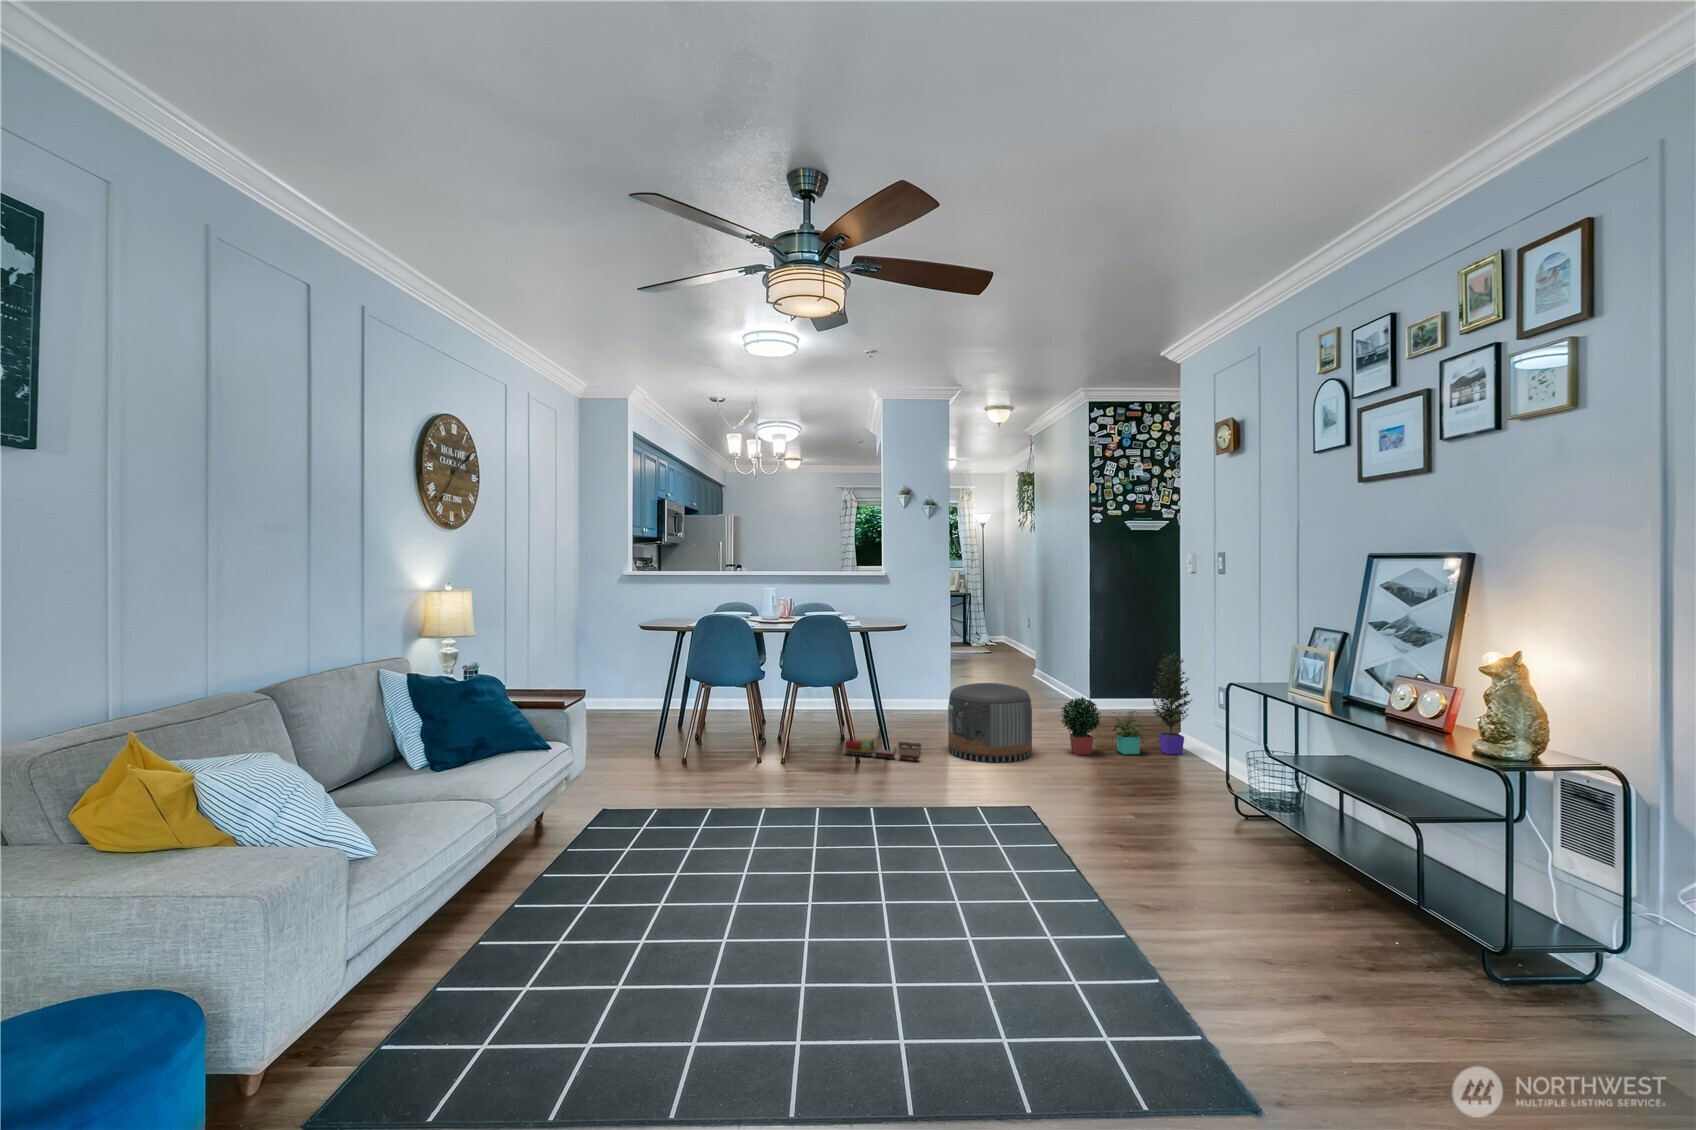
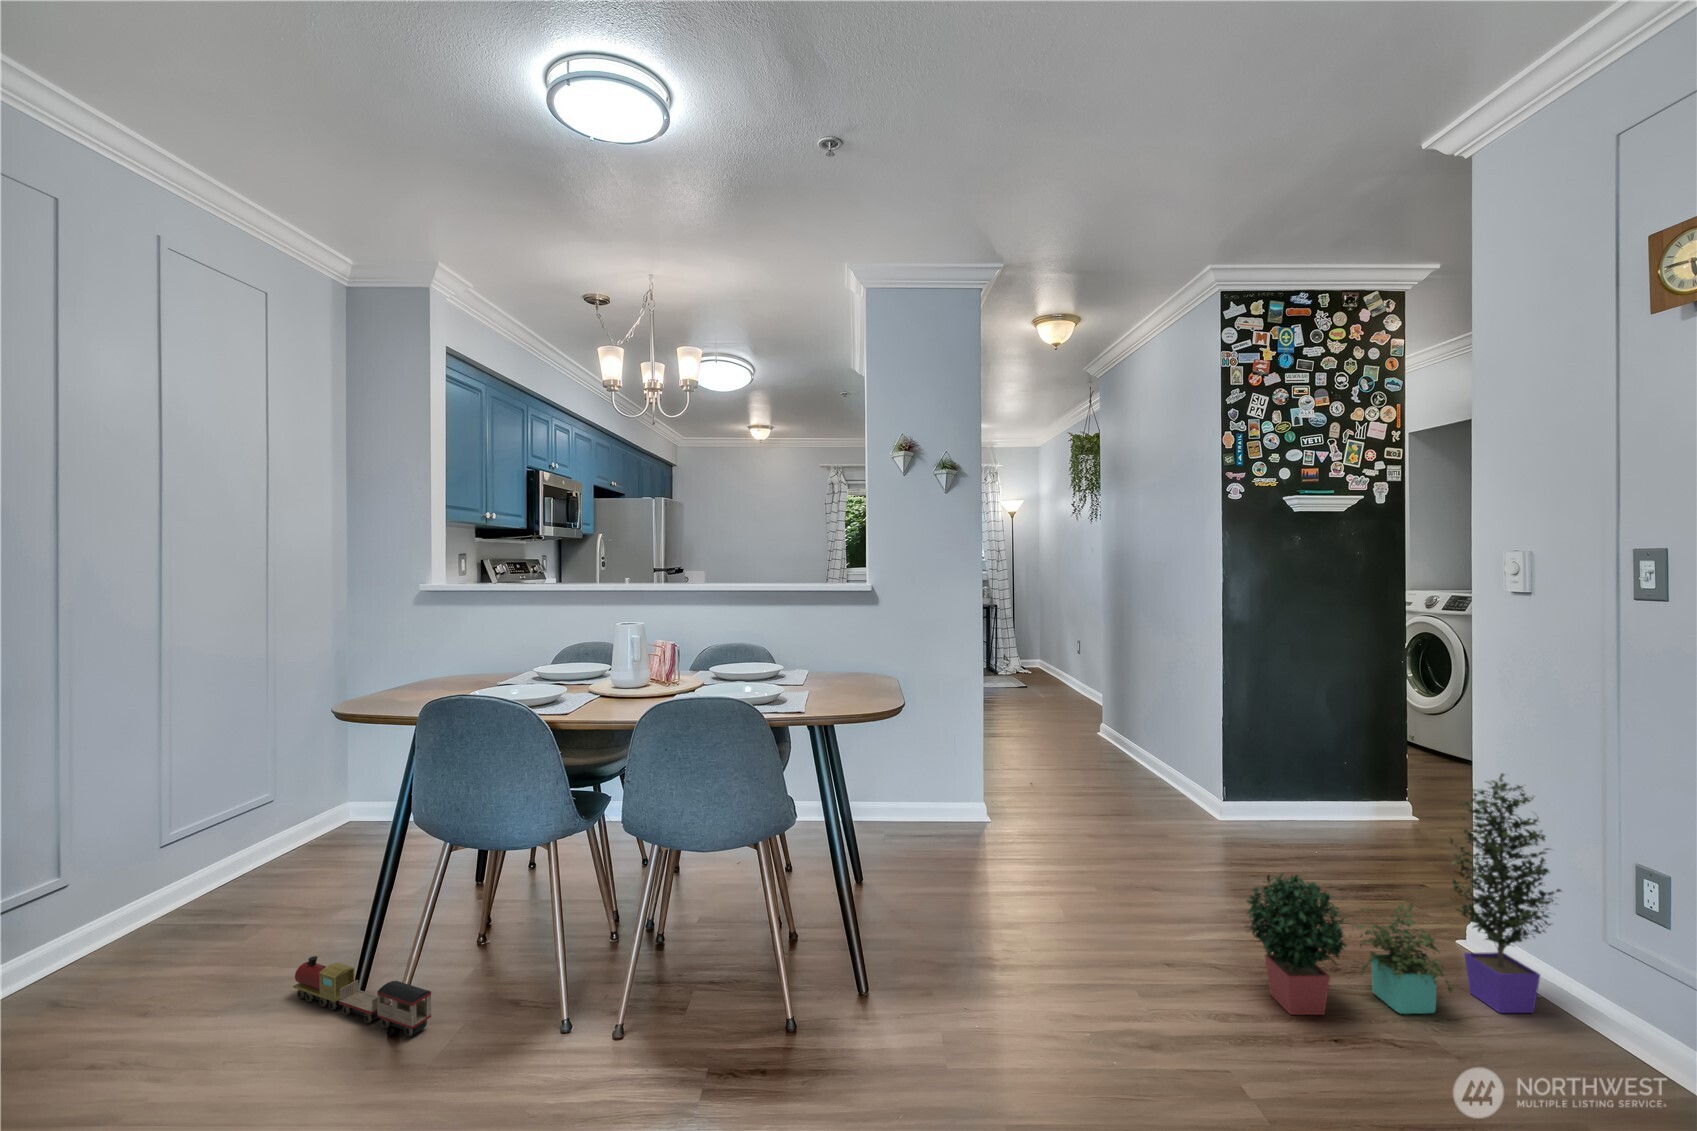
pouf: present [948,683,1032,762] -> none [993,830,1188,1058]
toy train: present [845,737,921,761] -> present [293,956,431,1036]

